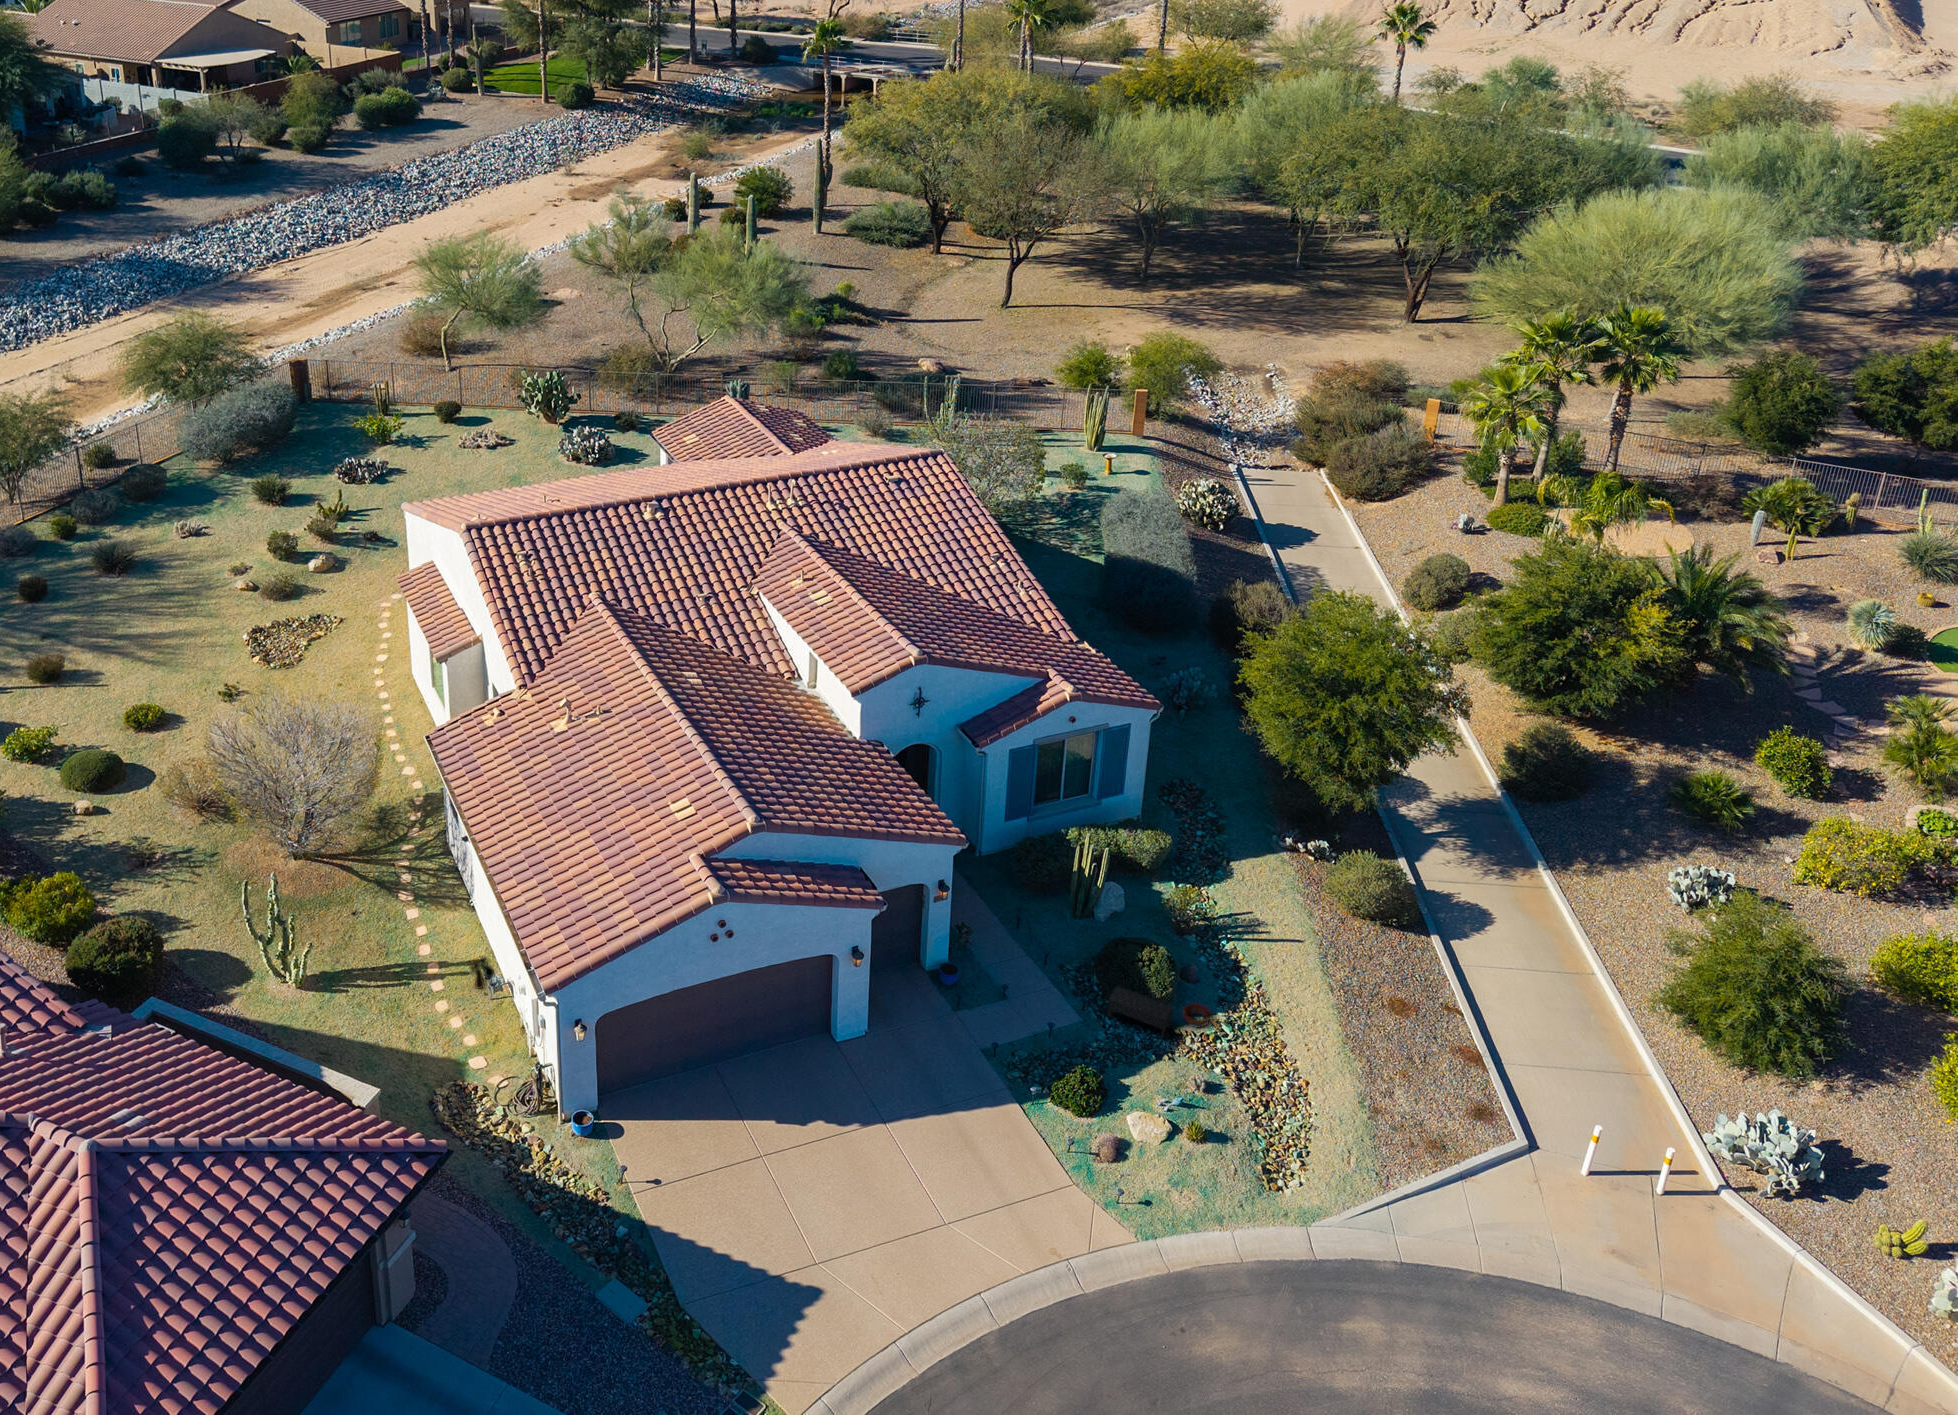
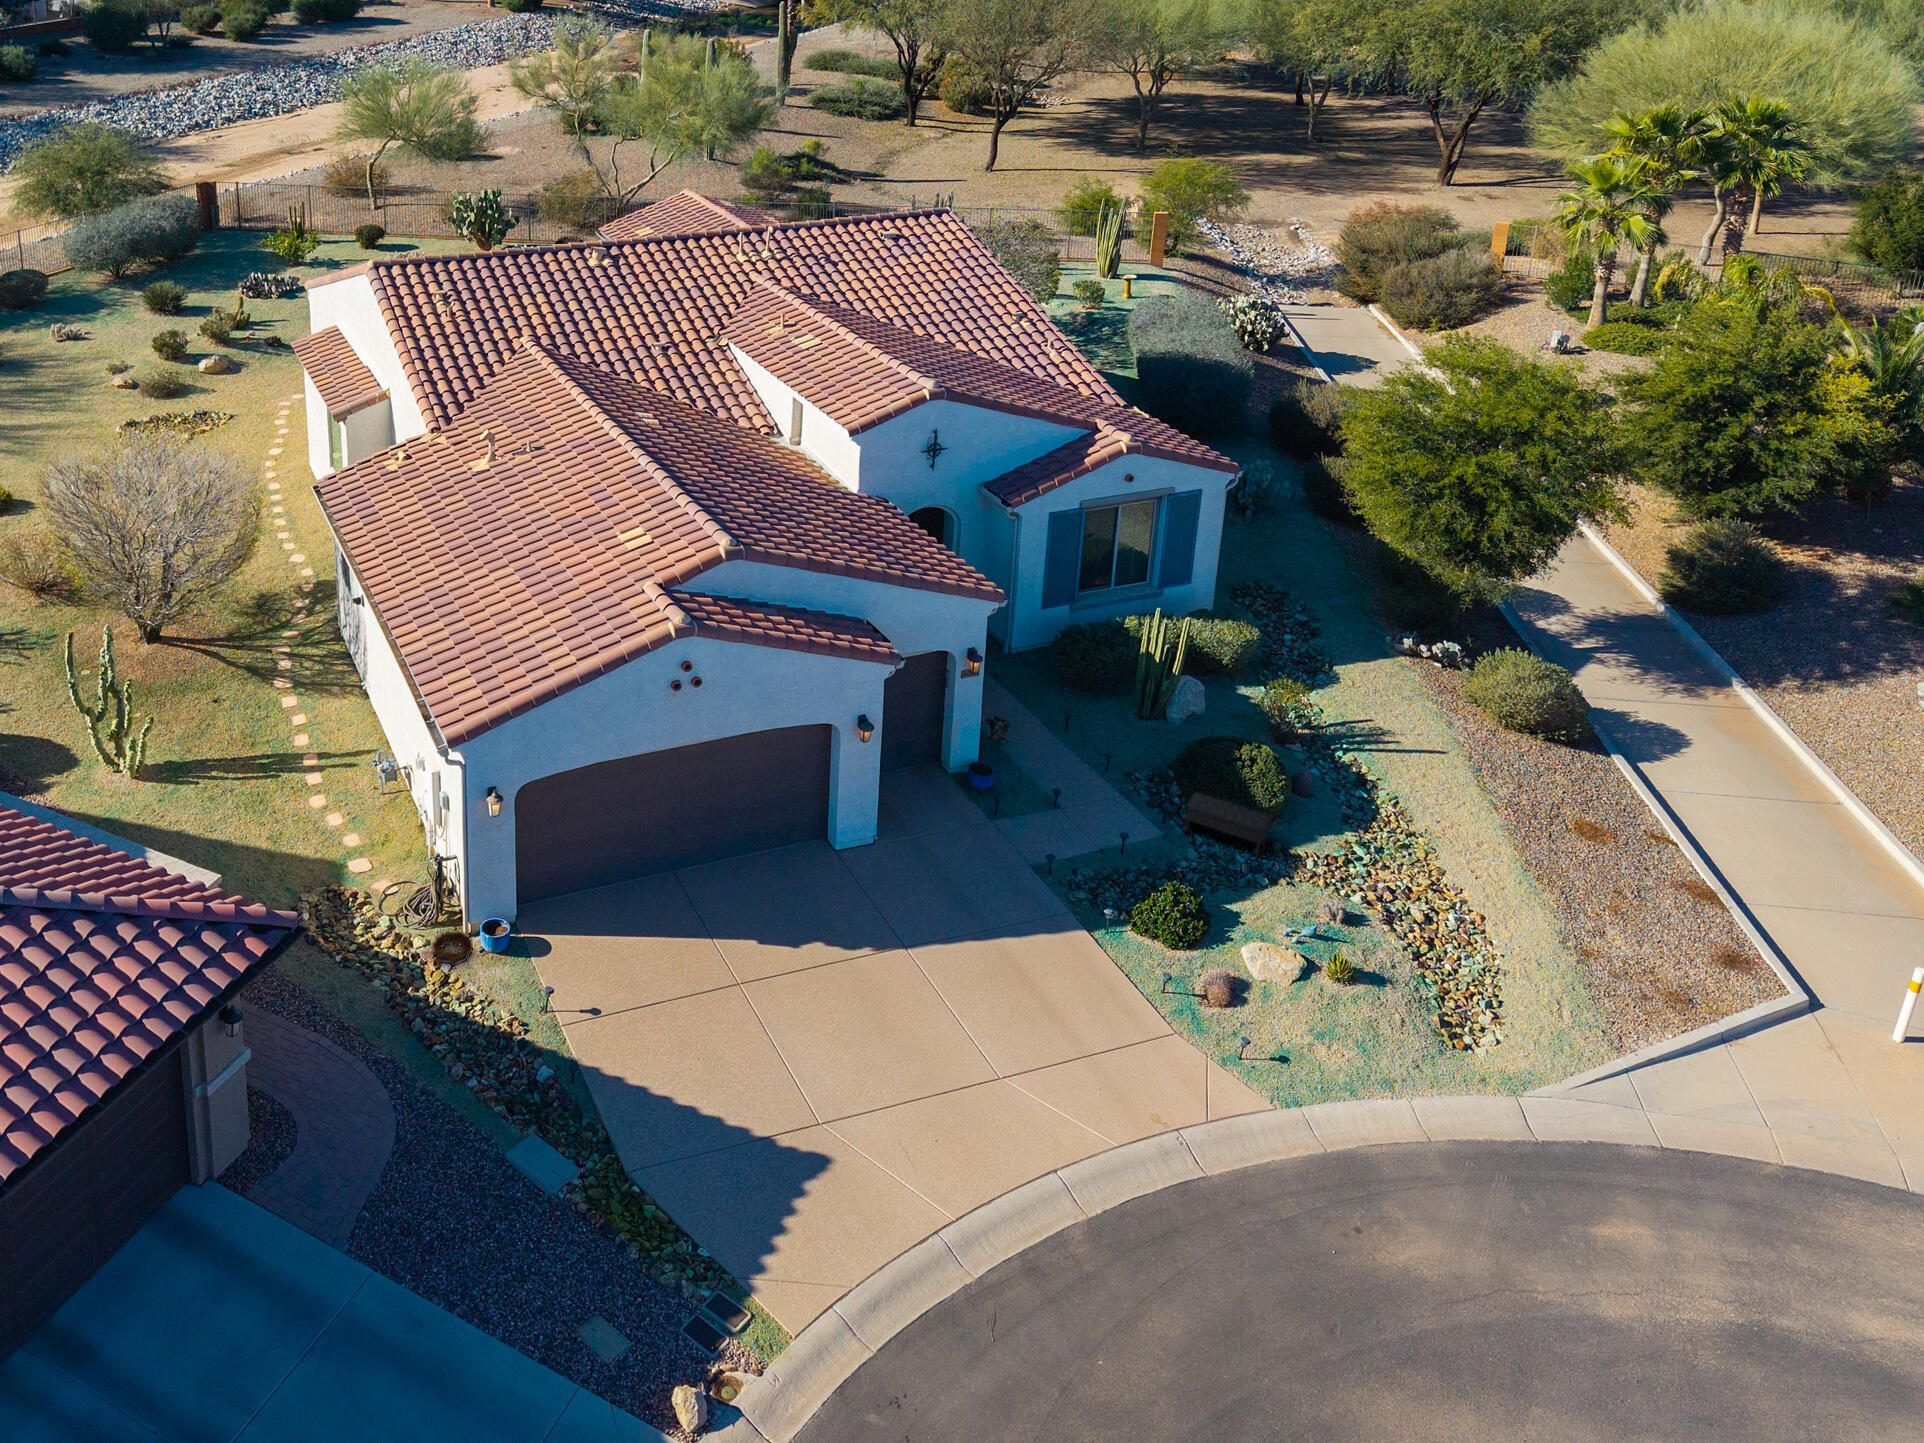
potted plant: present [470,956,495,989] -> none [359,741,395,786]
storage bin: present [1183,1003,1212,1028] -> present [432,932,473,966]

